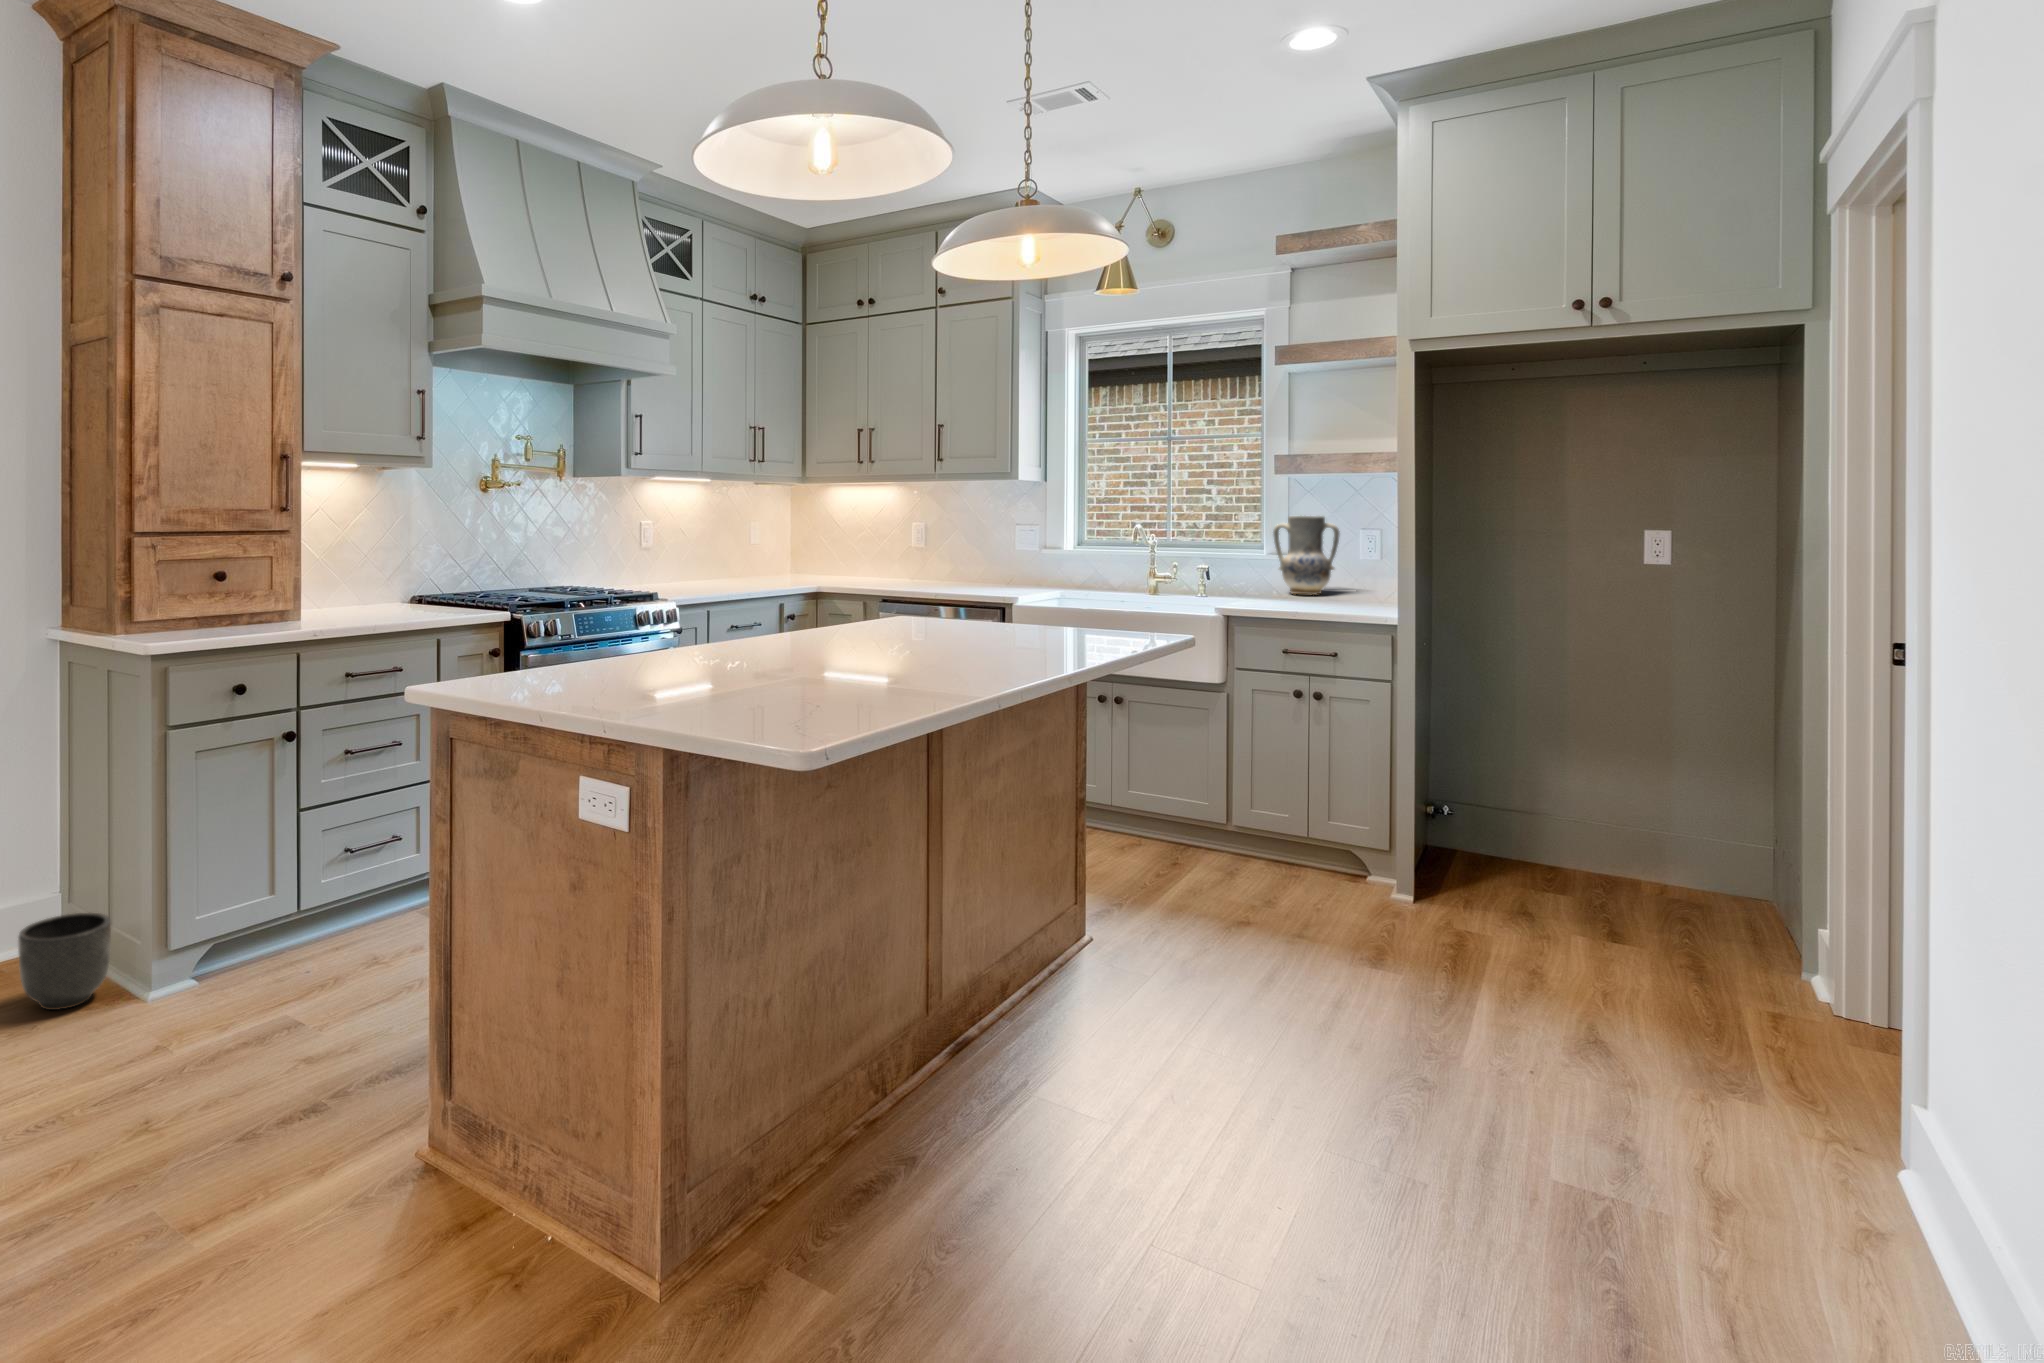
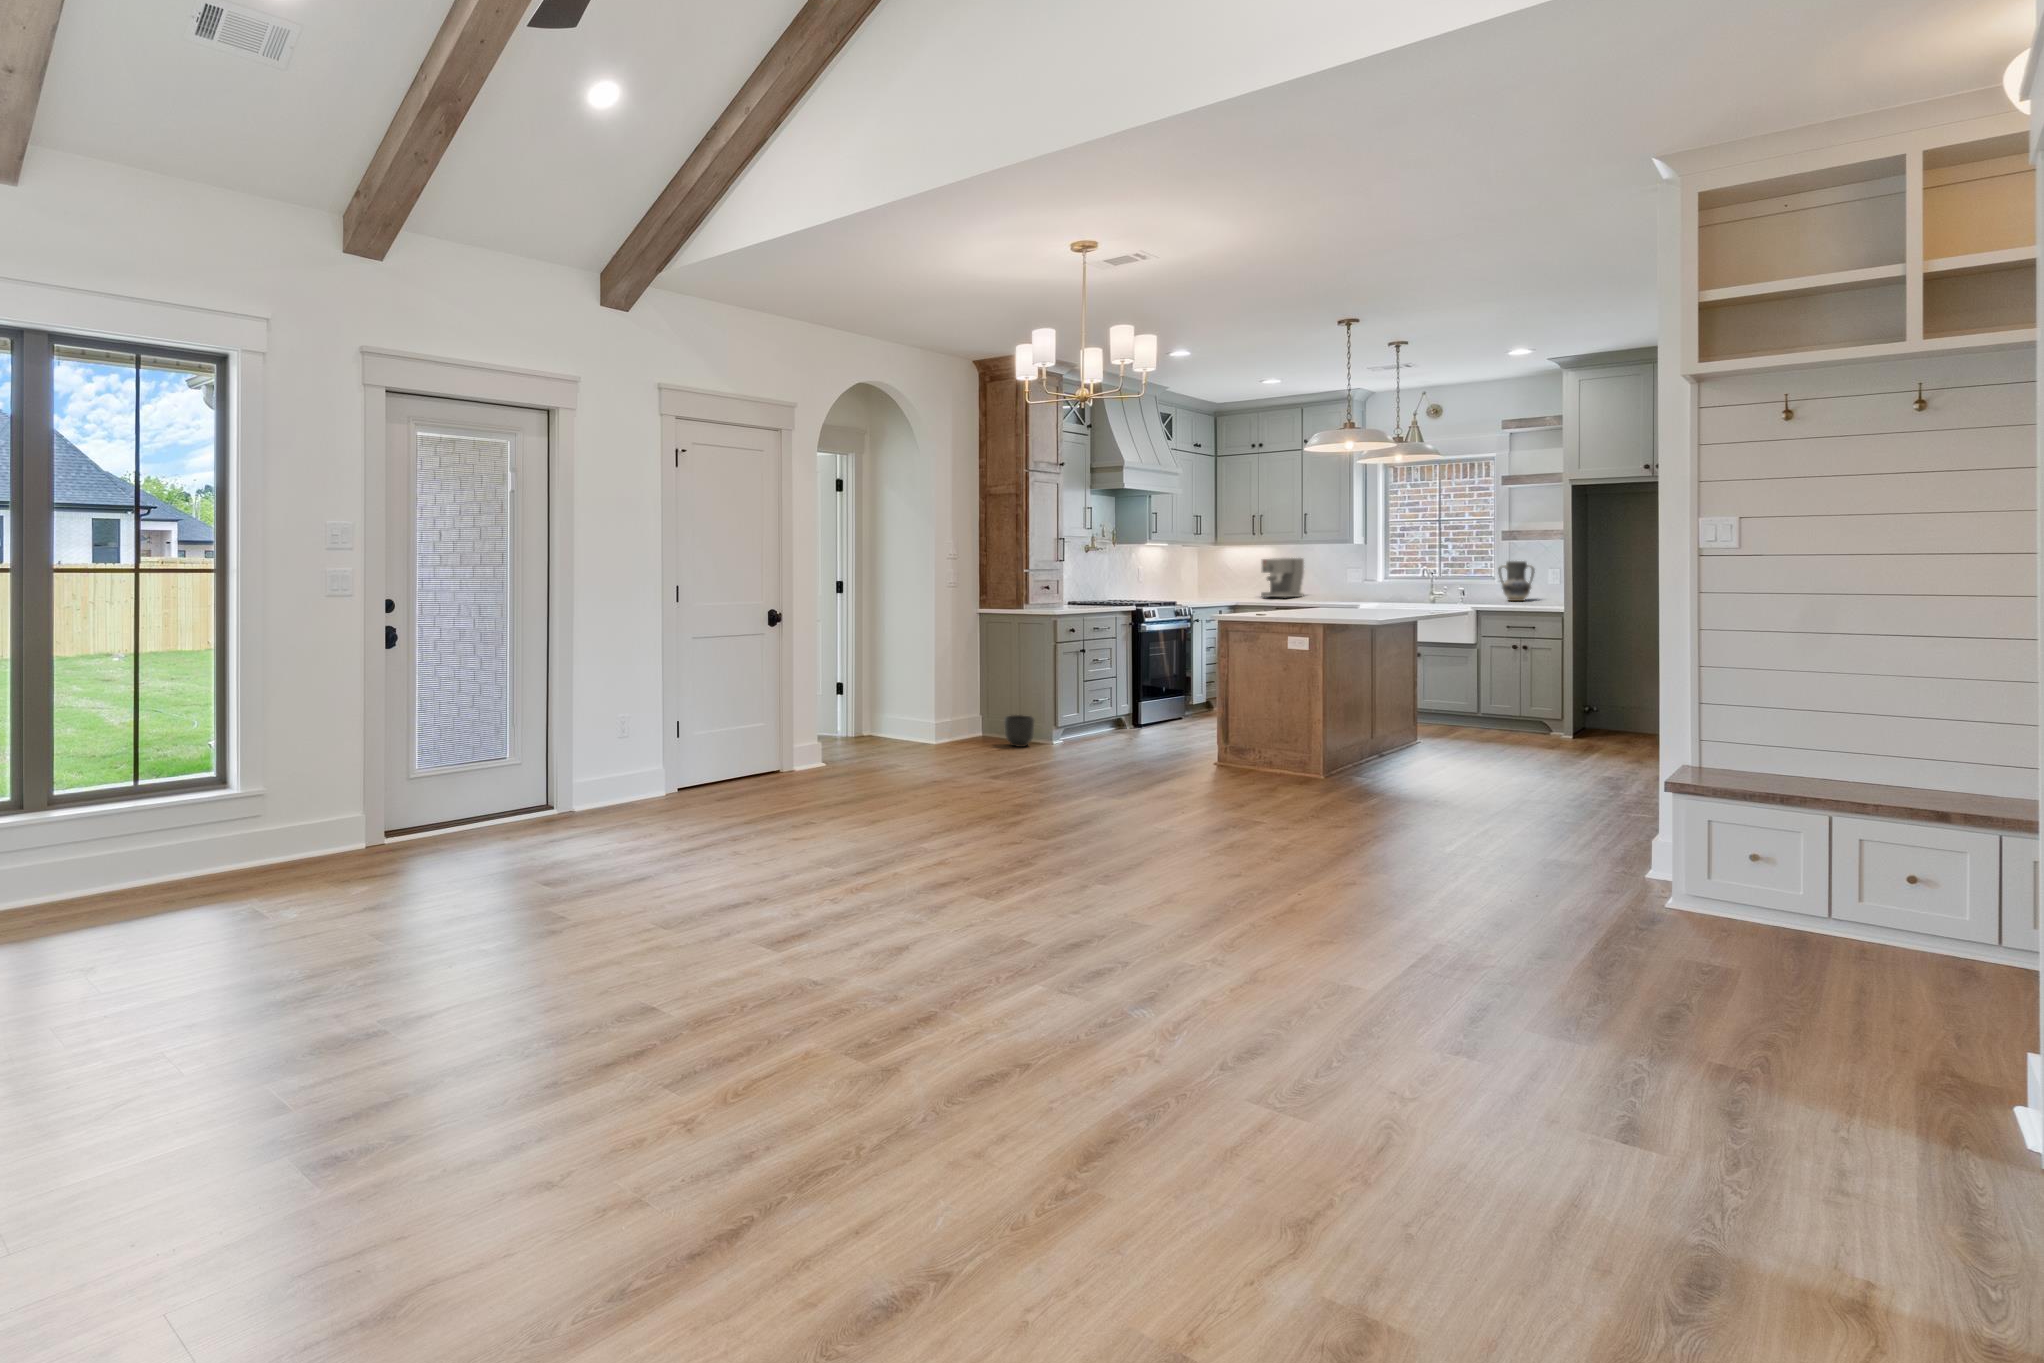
coffee maker: none [885,507,956,579] -> present [1261,558,1304,598]

